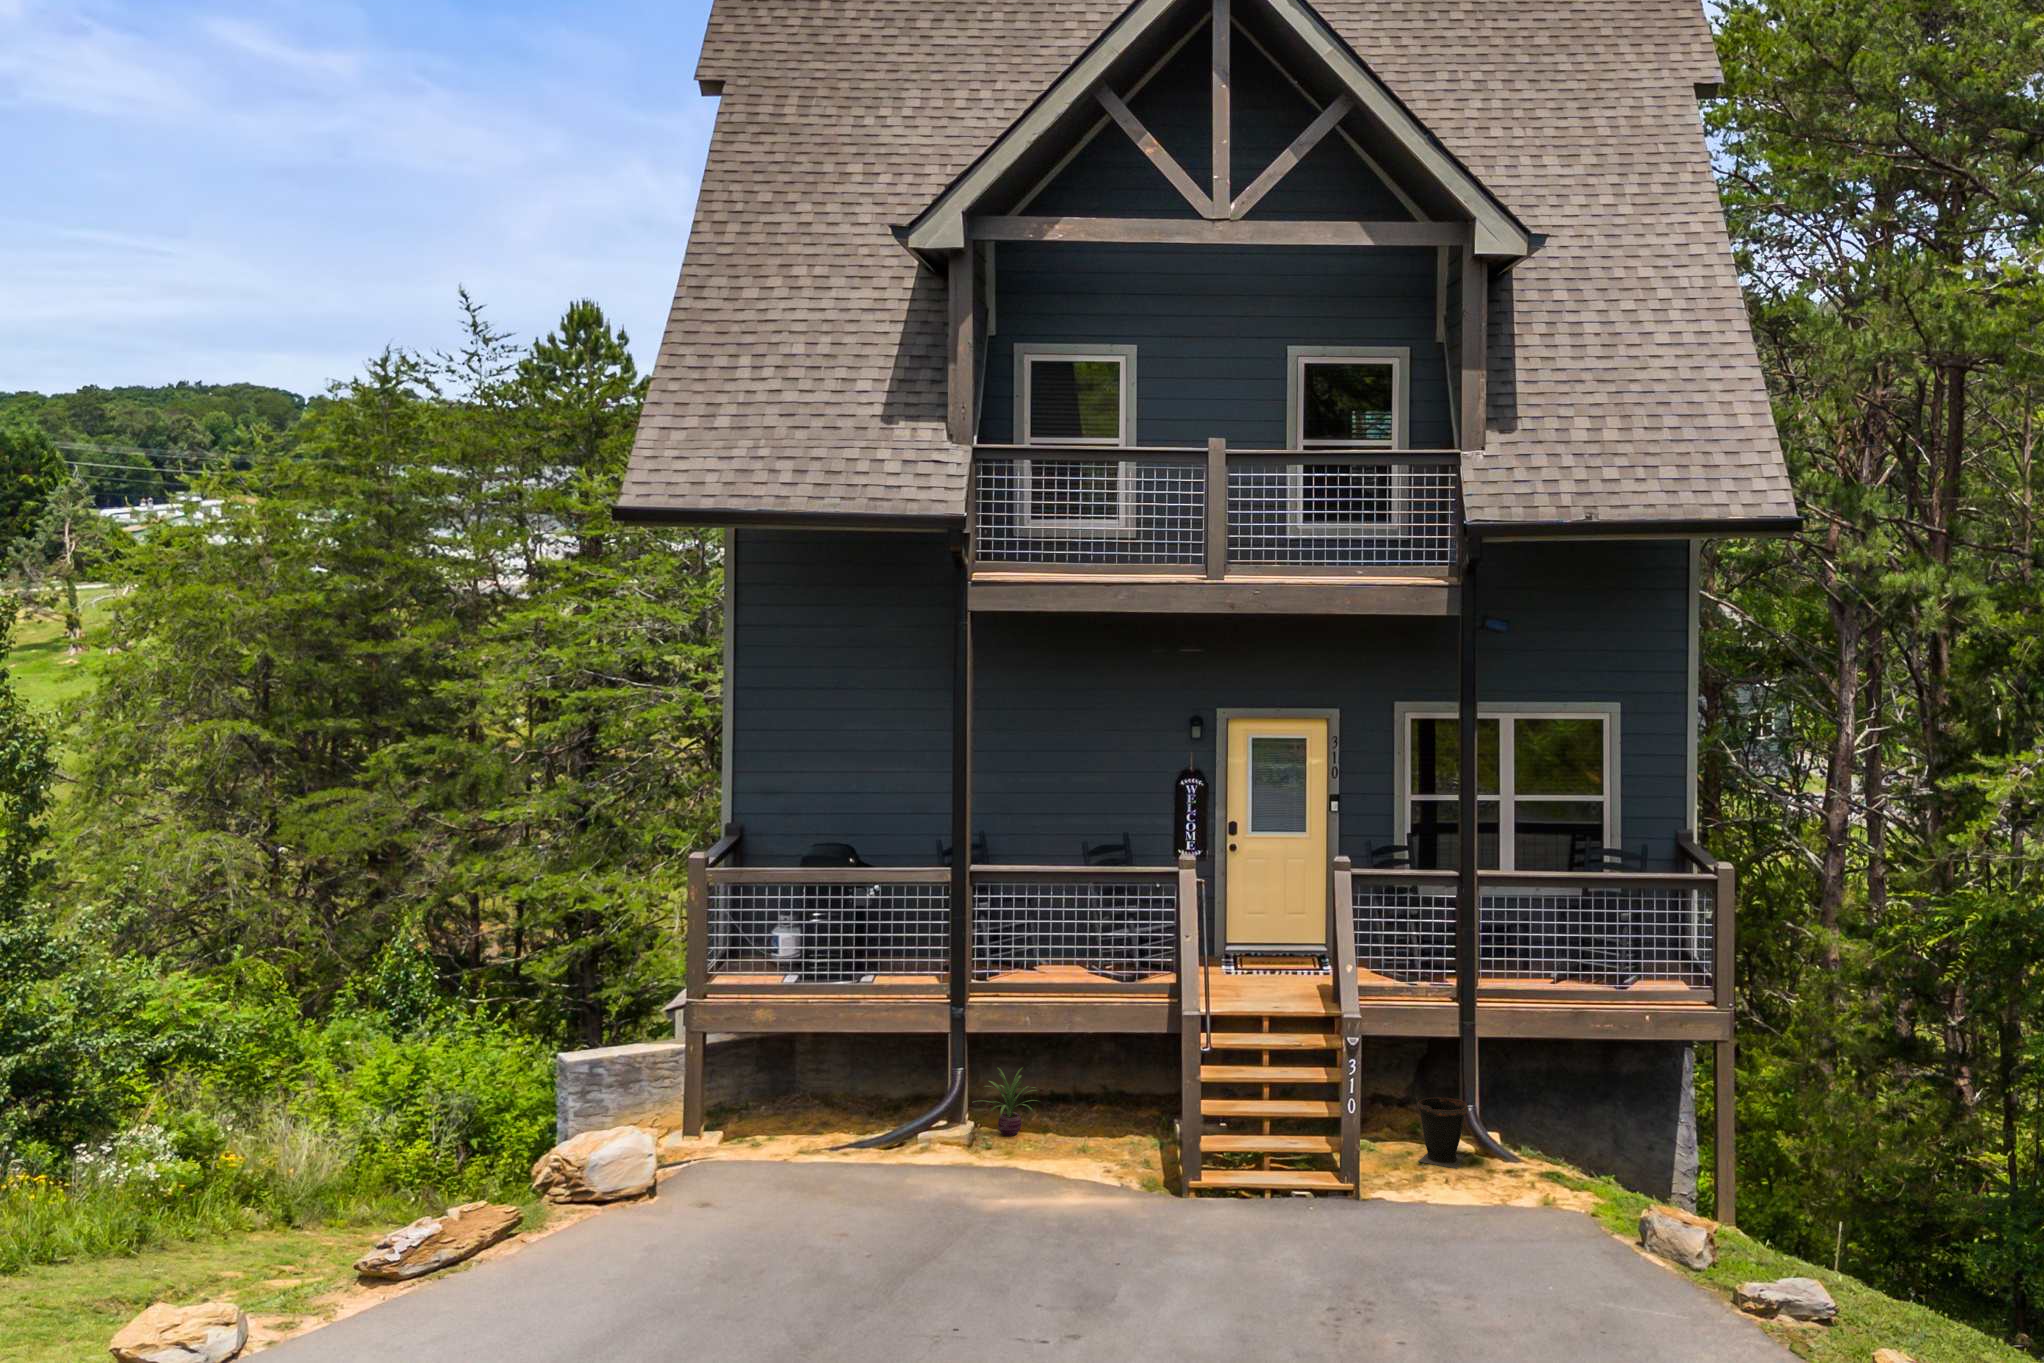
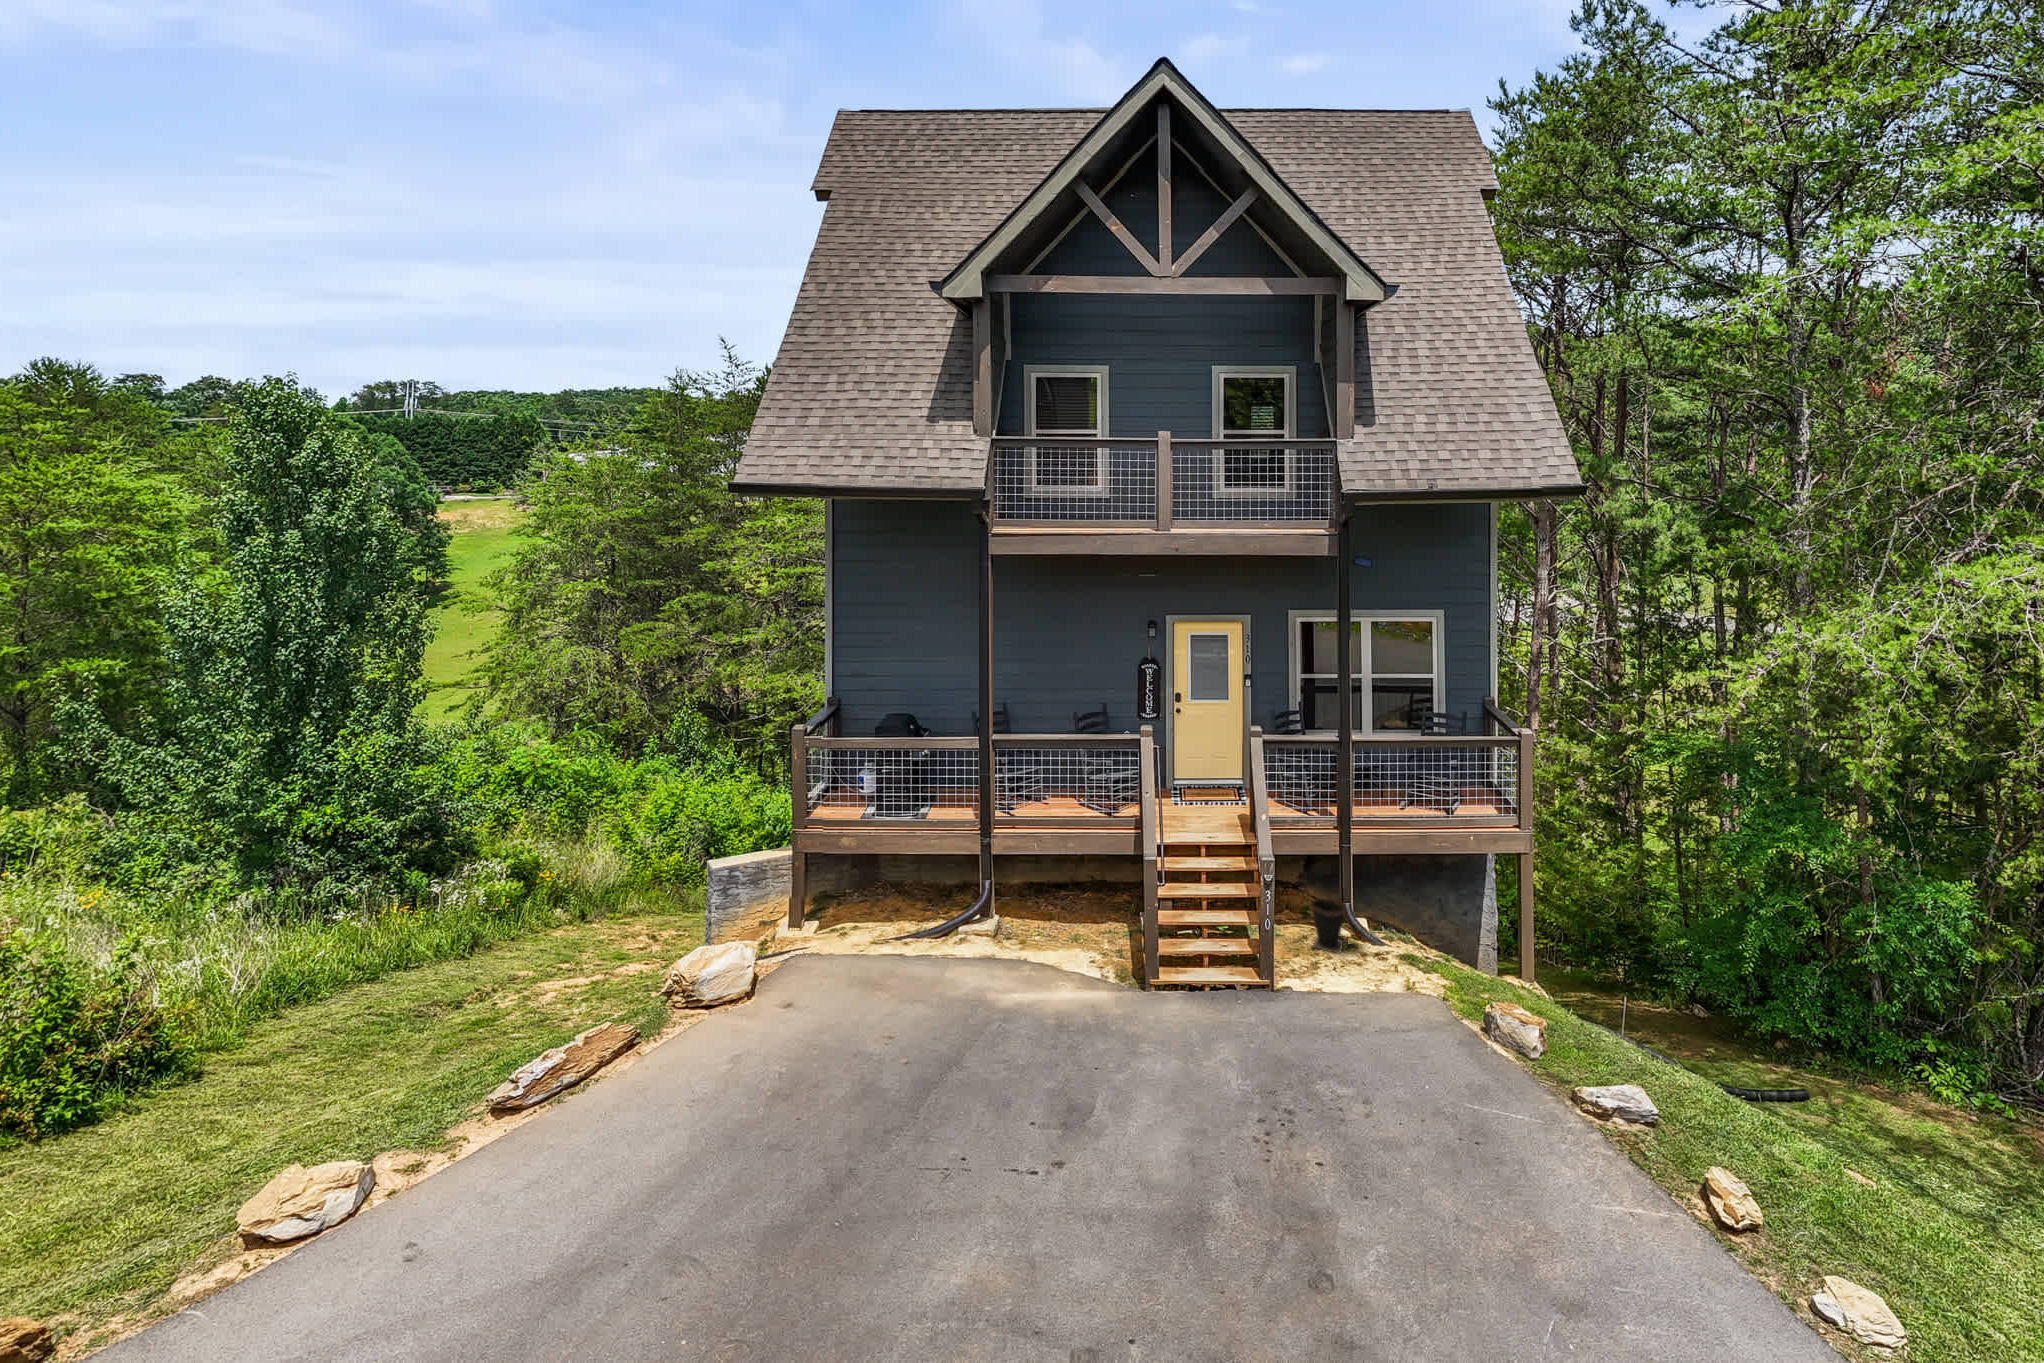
decorative plant: present [974,1067,1037,1136] -> none [995,874,1047,923]

